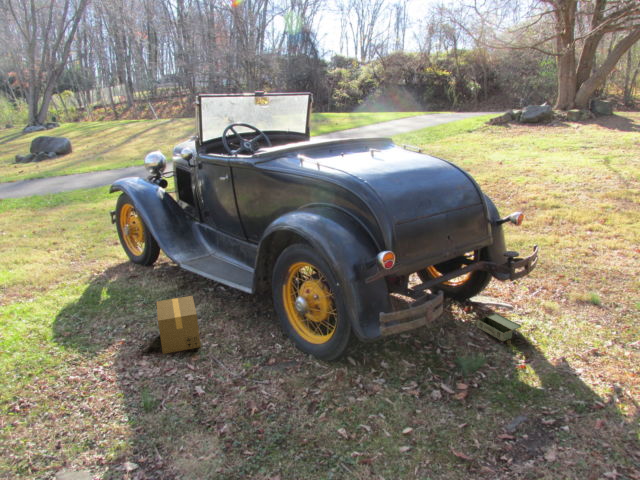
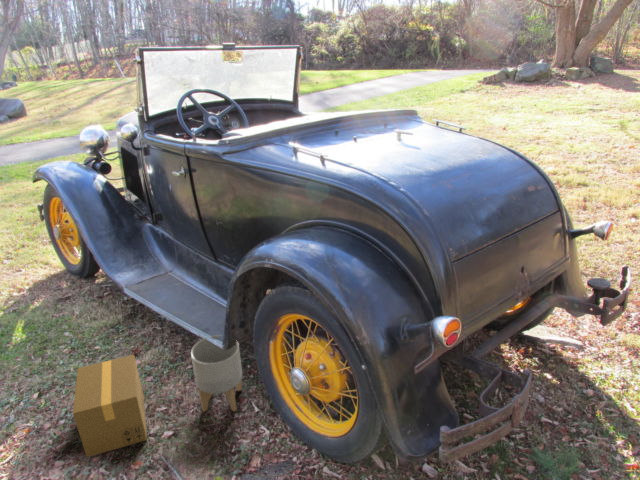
planter: none [231,285,264,335] -> present [191,335,242,412]
toolbox: present [477,313,521,341] -> none [552,367,622,420]

